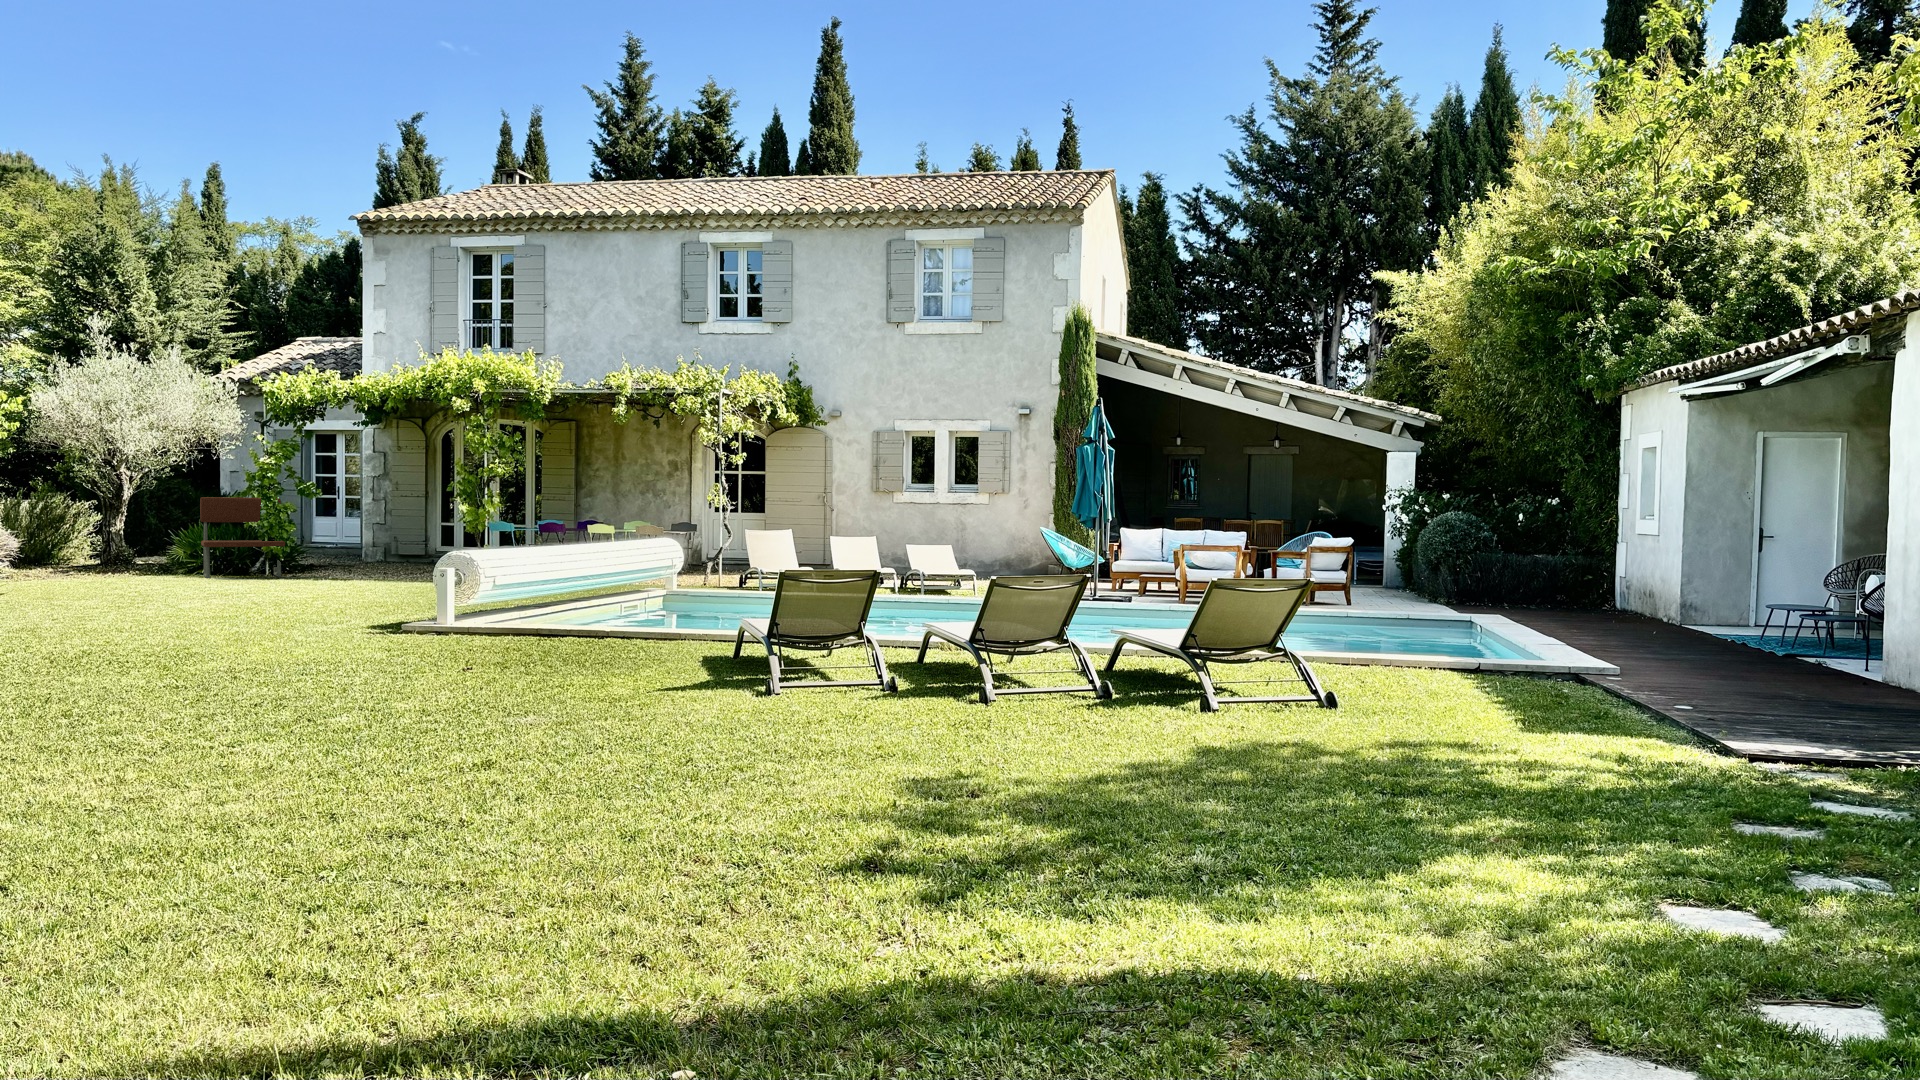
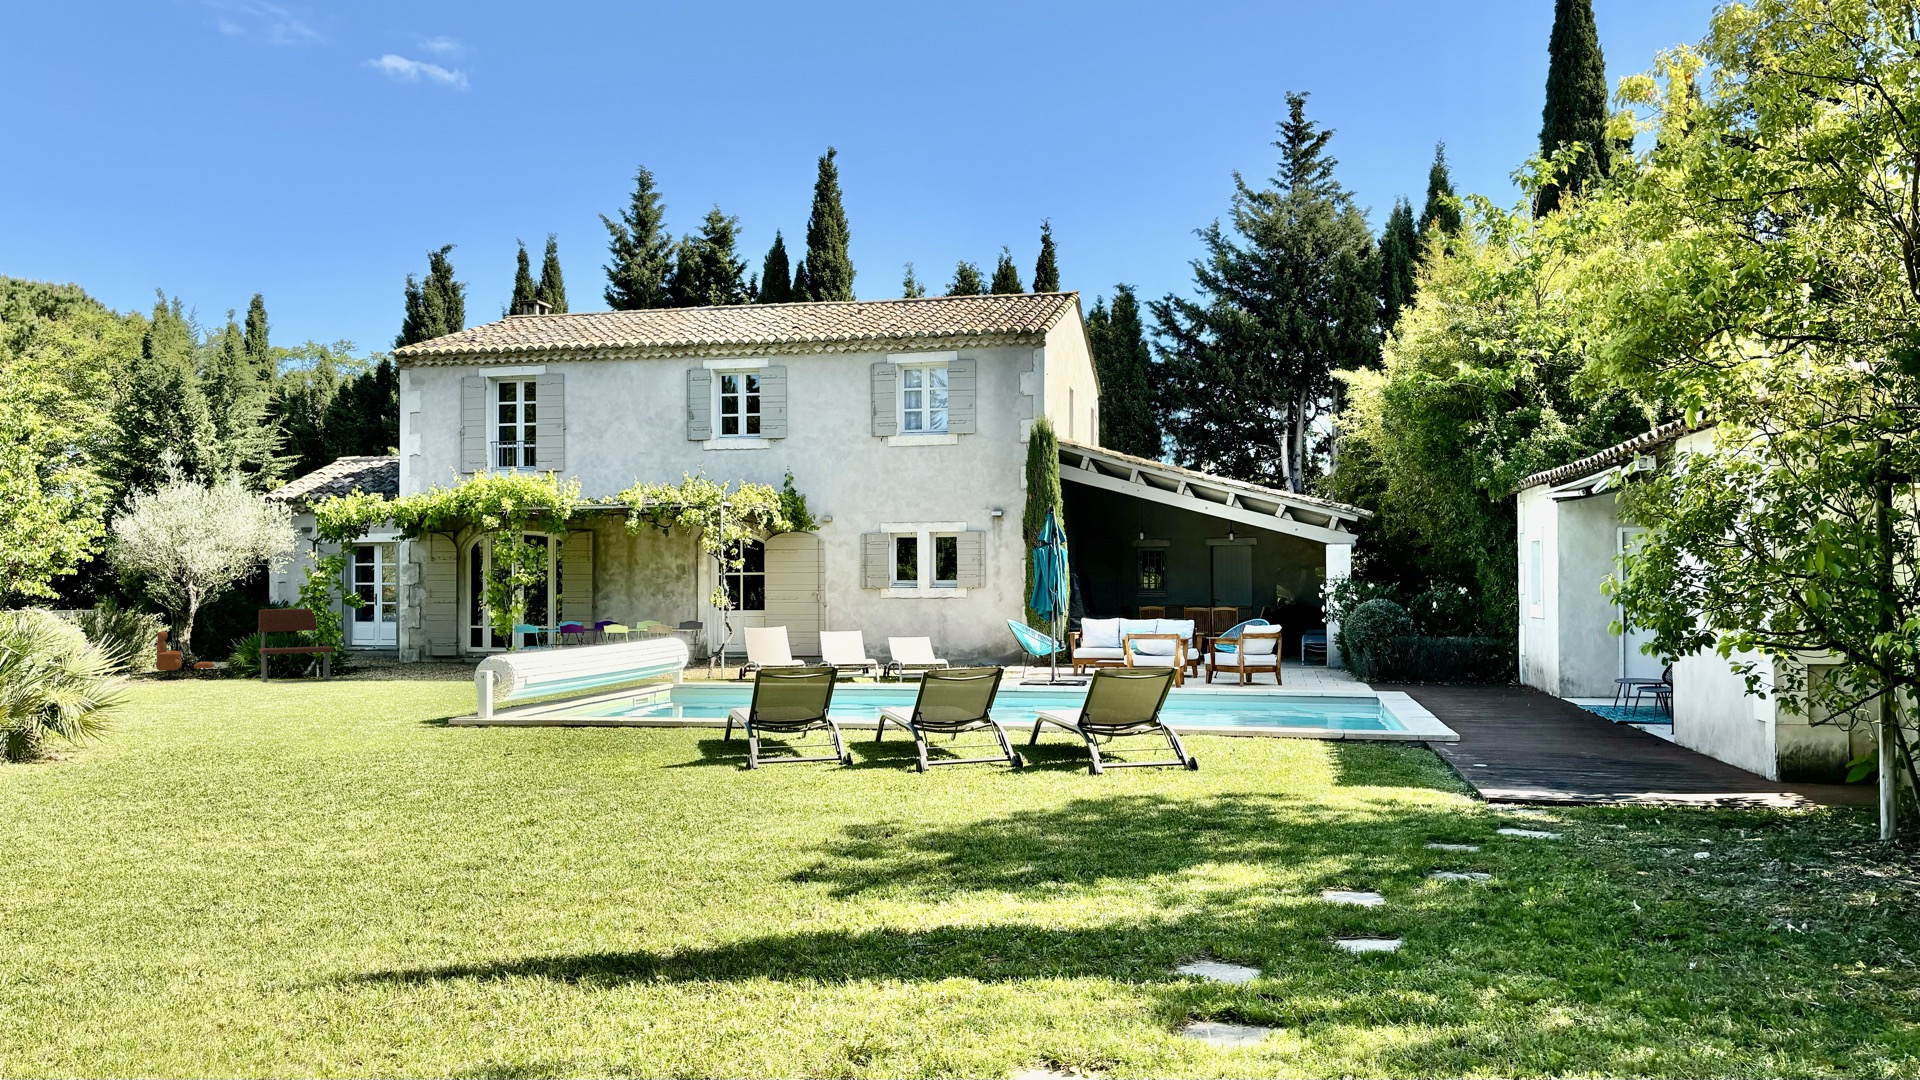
lounge chair: none [83,519,156,573] -> present [153,631,218,680]

